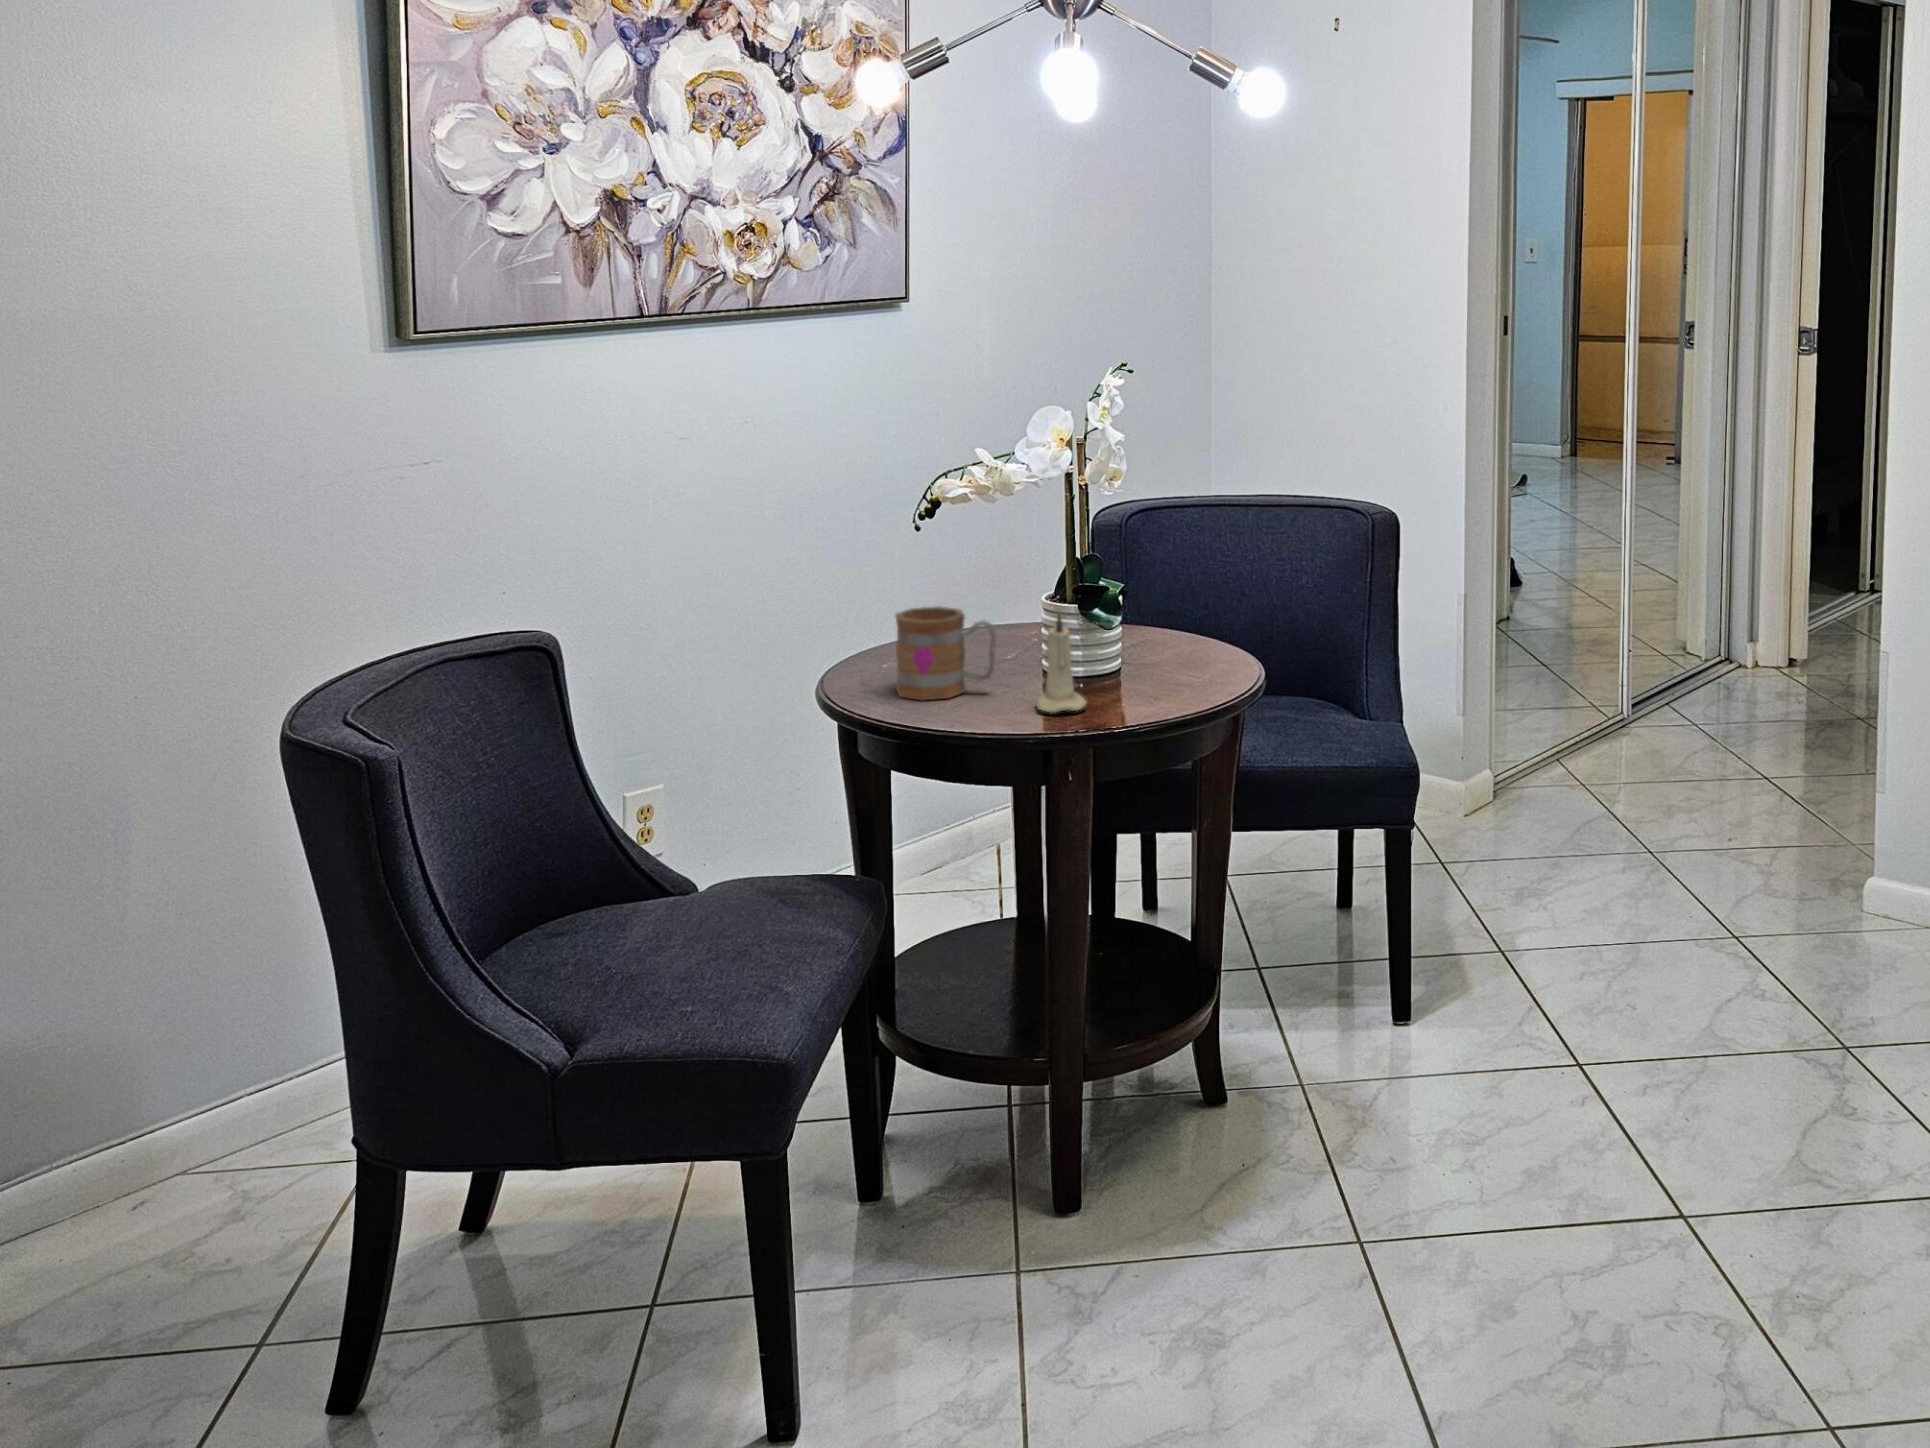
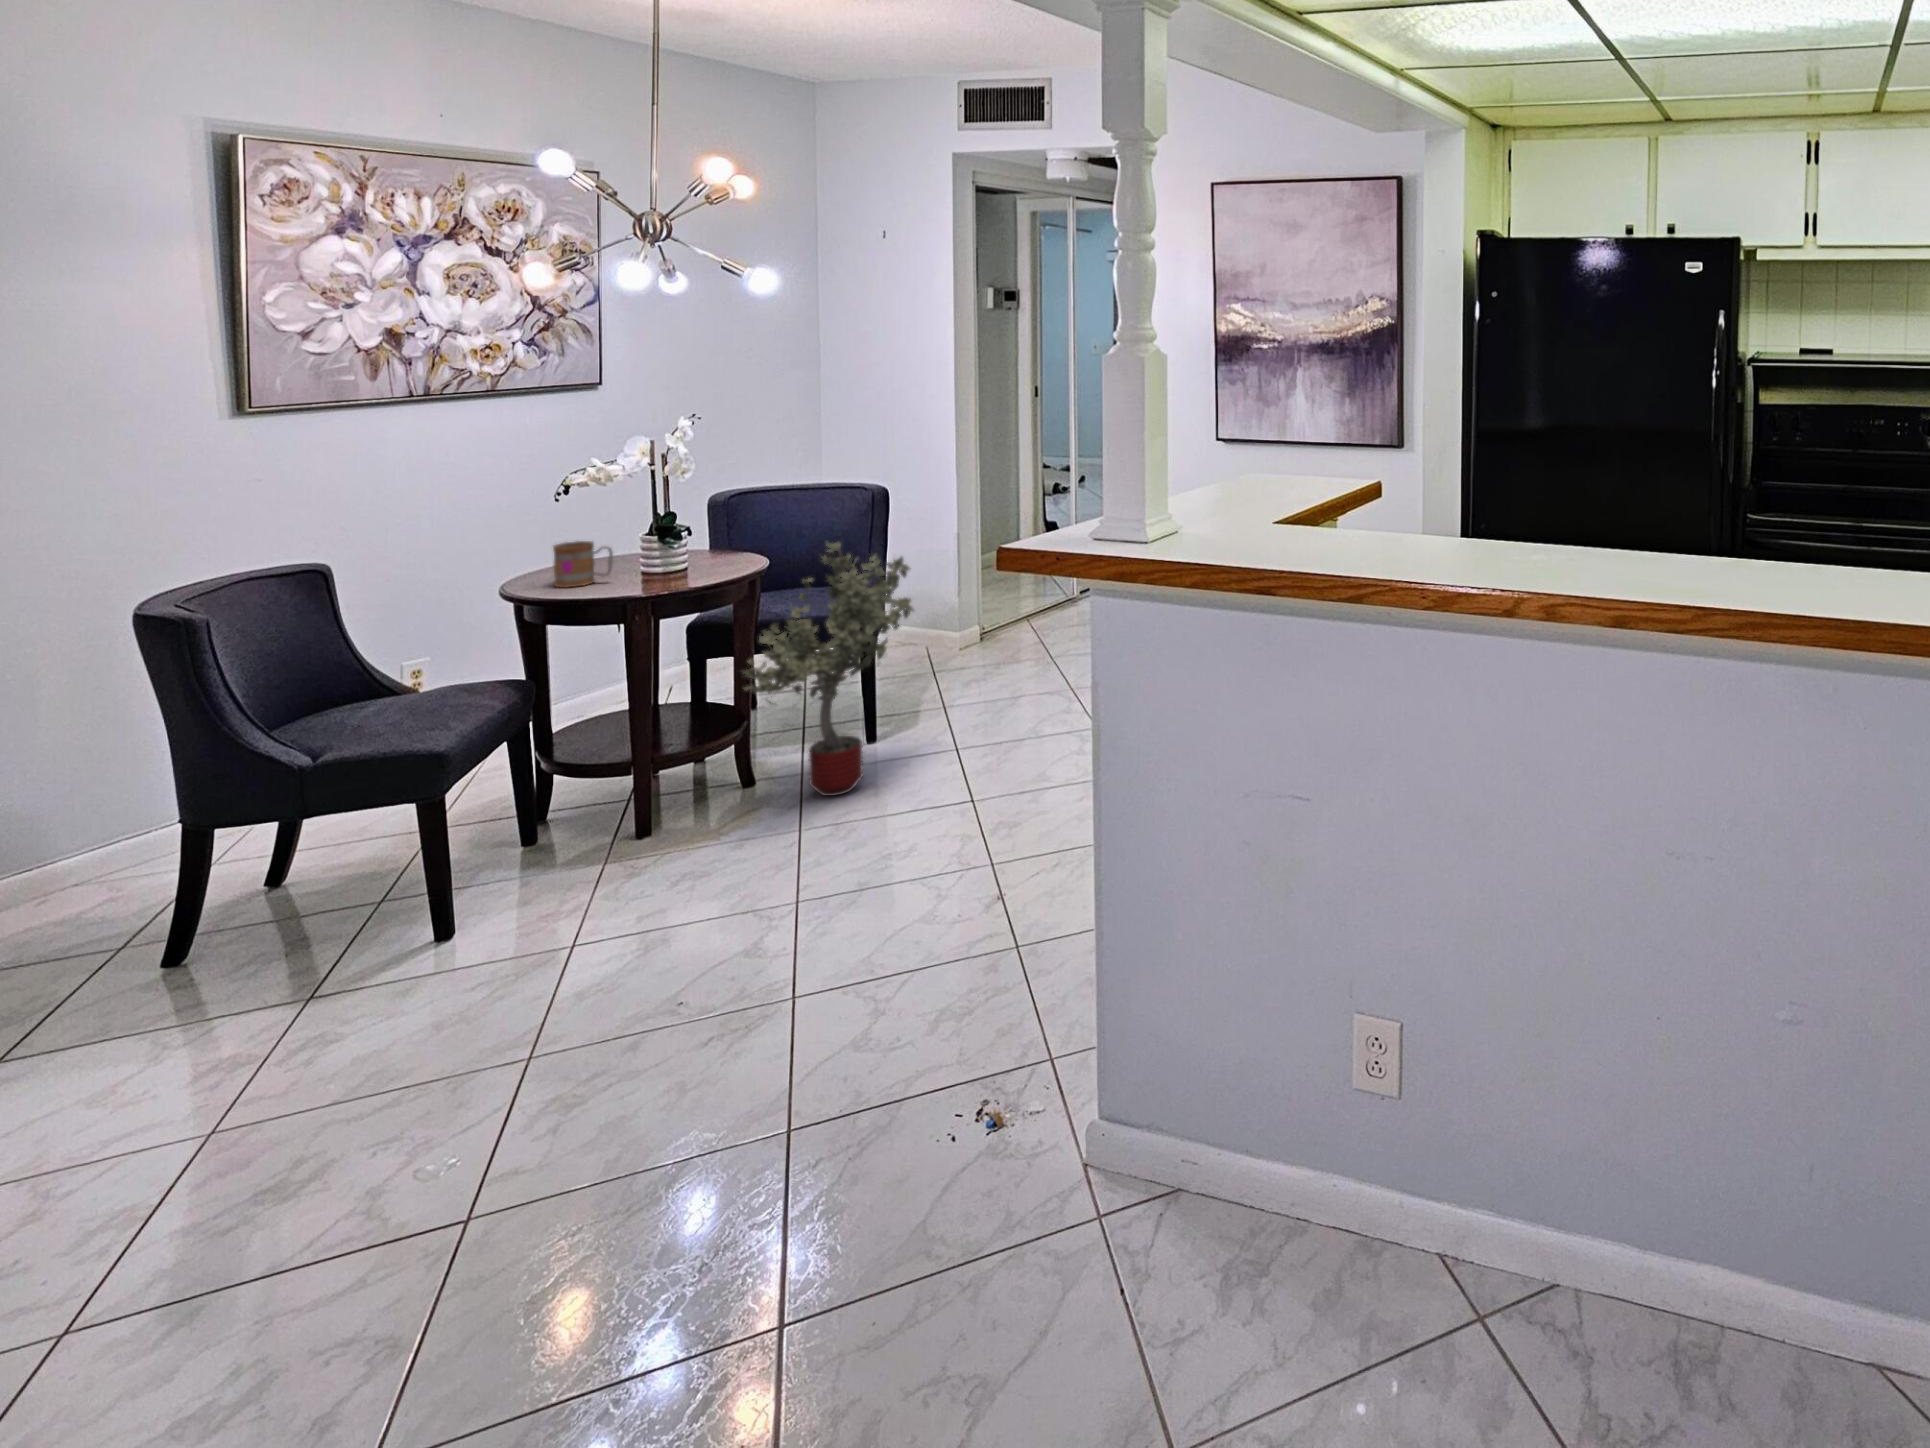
candle: present [1035,612,1087,713] -> none [631,537,661,588]
potted tree: none [1223,627,1525,1165] -> present [744,541,914,796]

